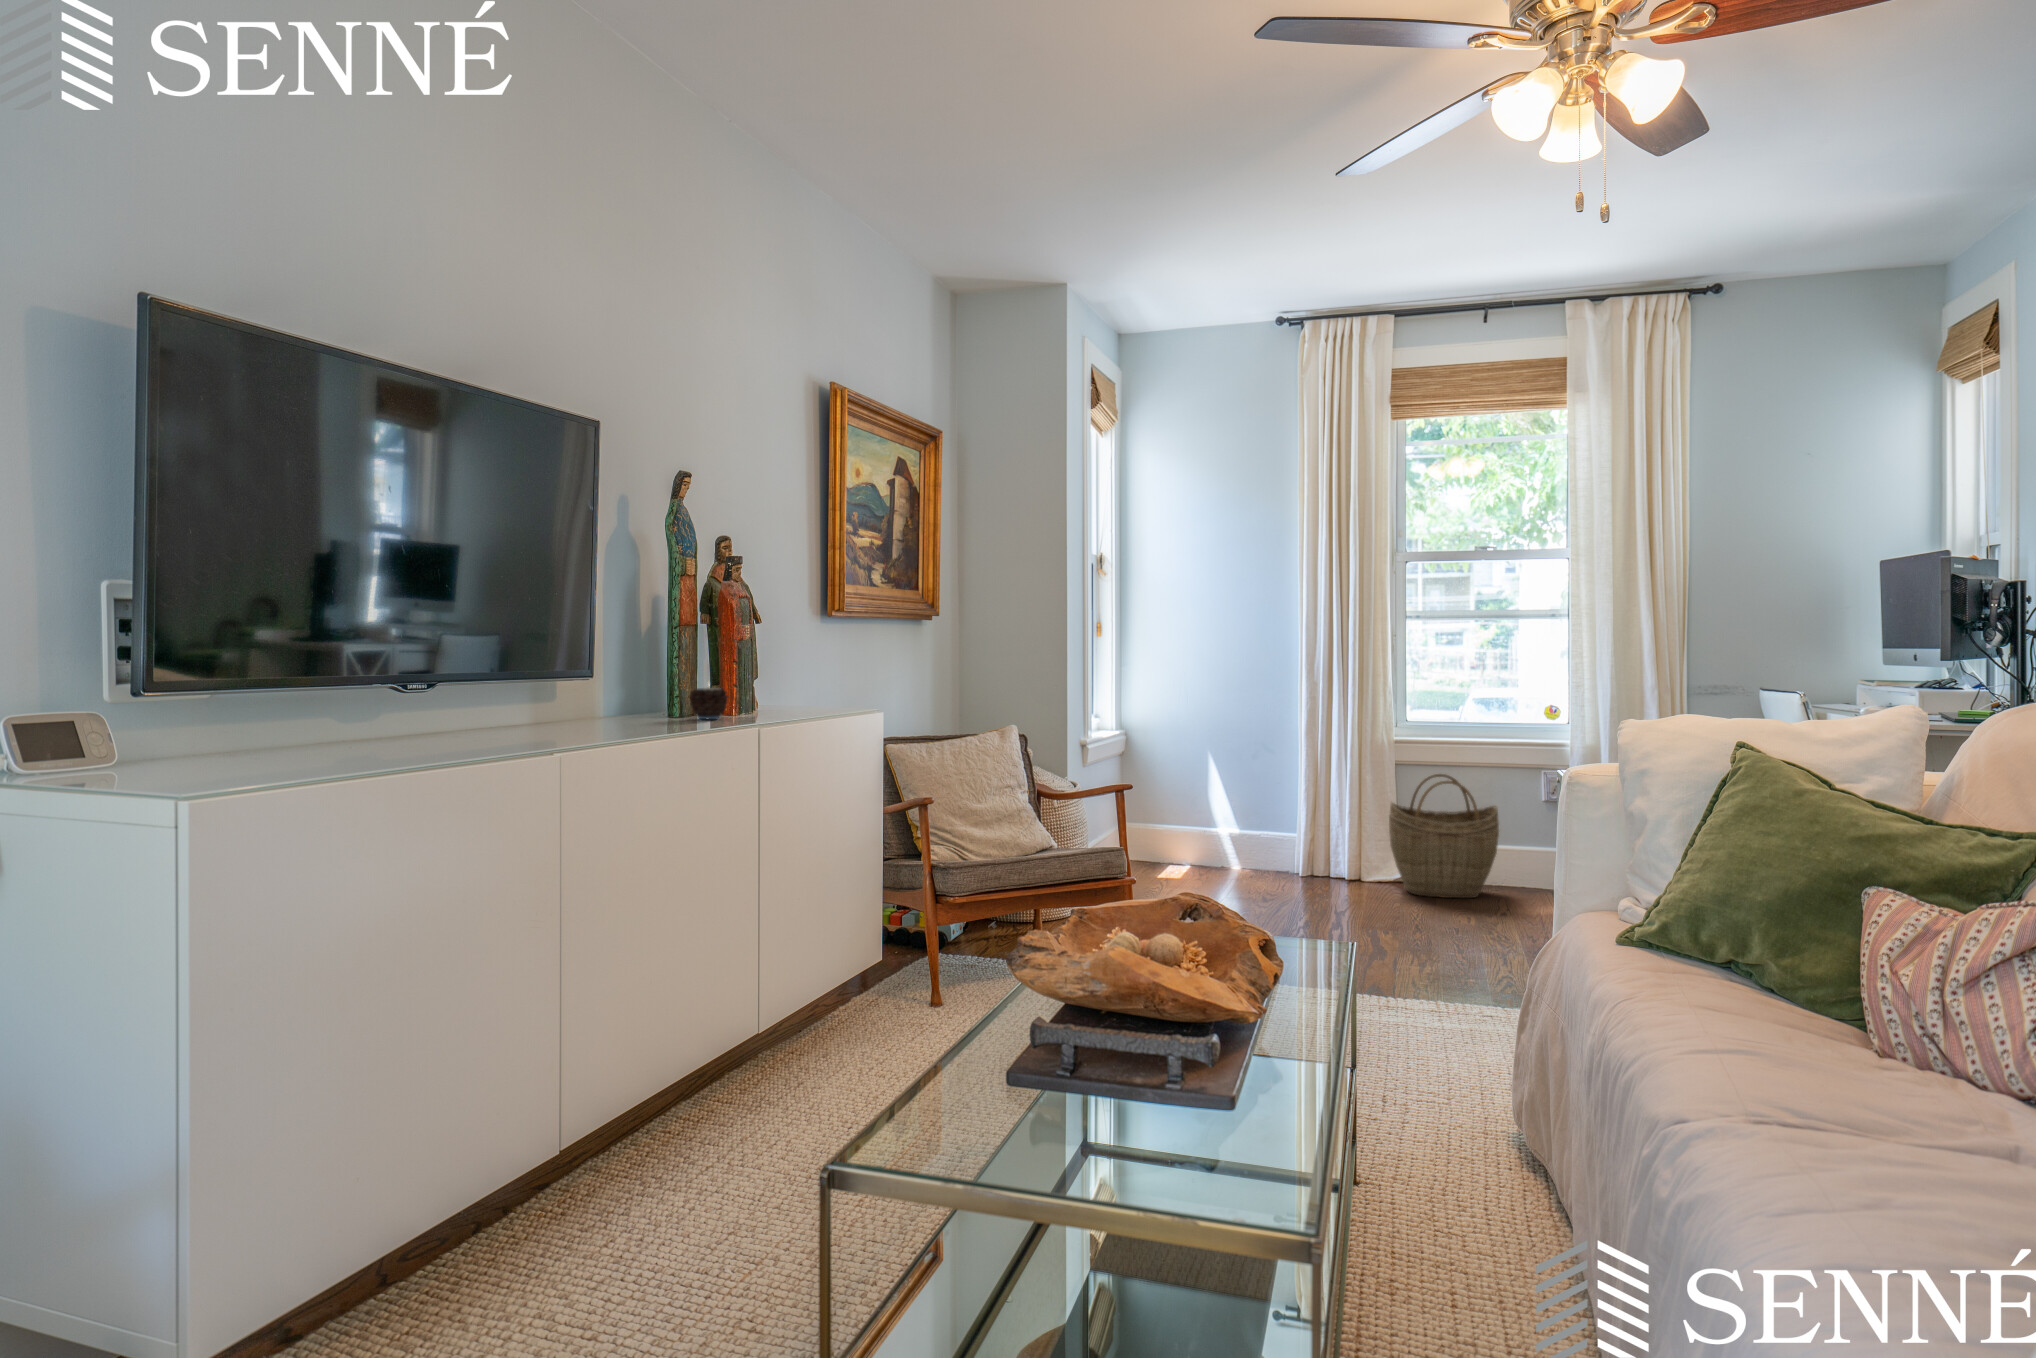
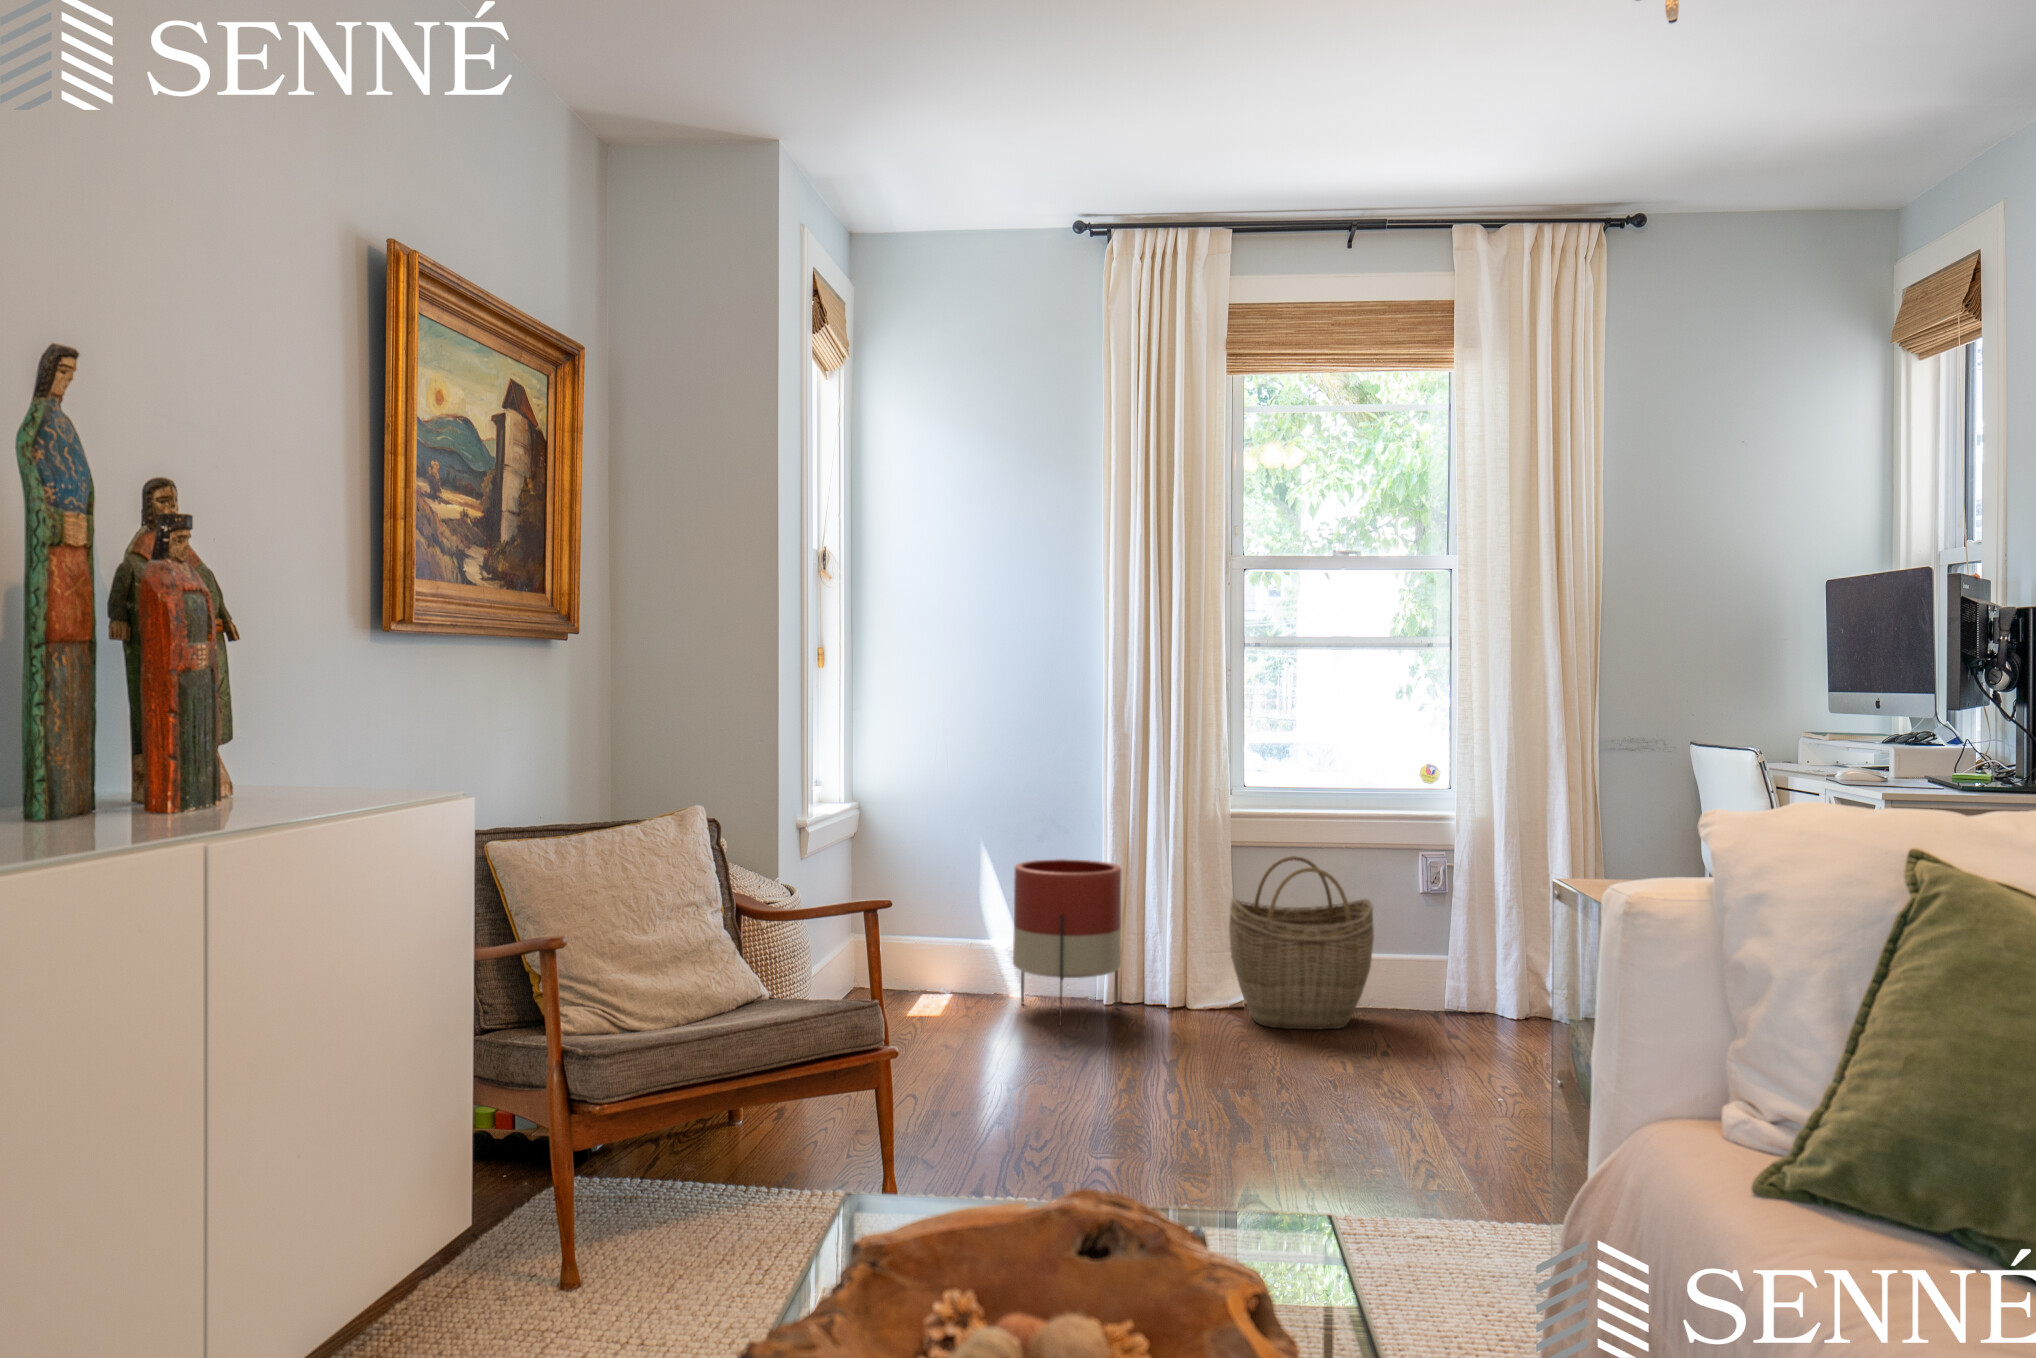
candle: present [688,688,729,719] -> none [59,752,152,826]
planter: none [1231,774,1309,888] -> present [1013,859,1122,1025]

